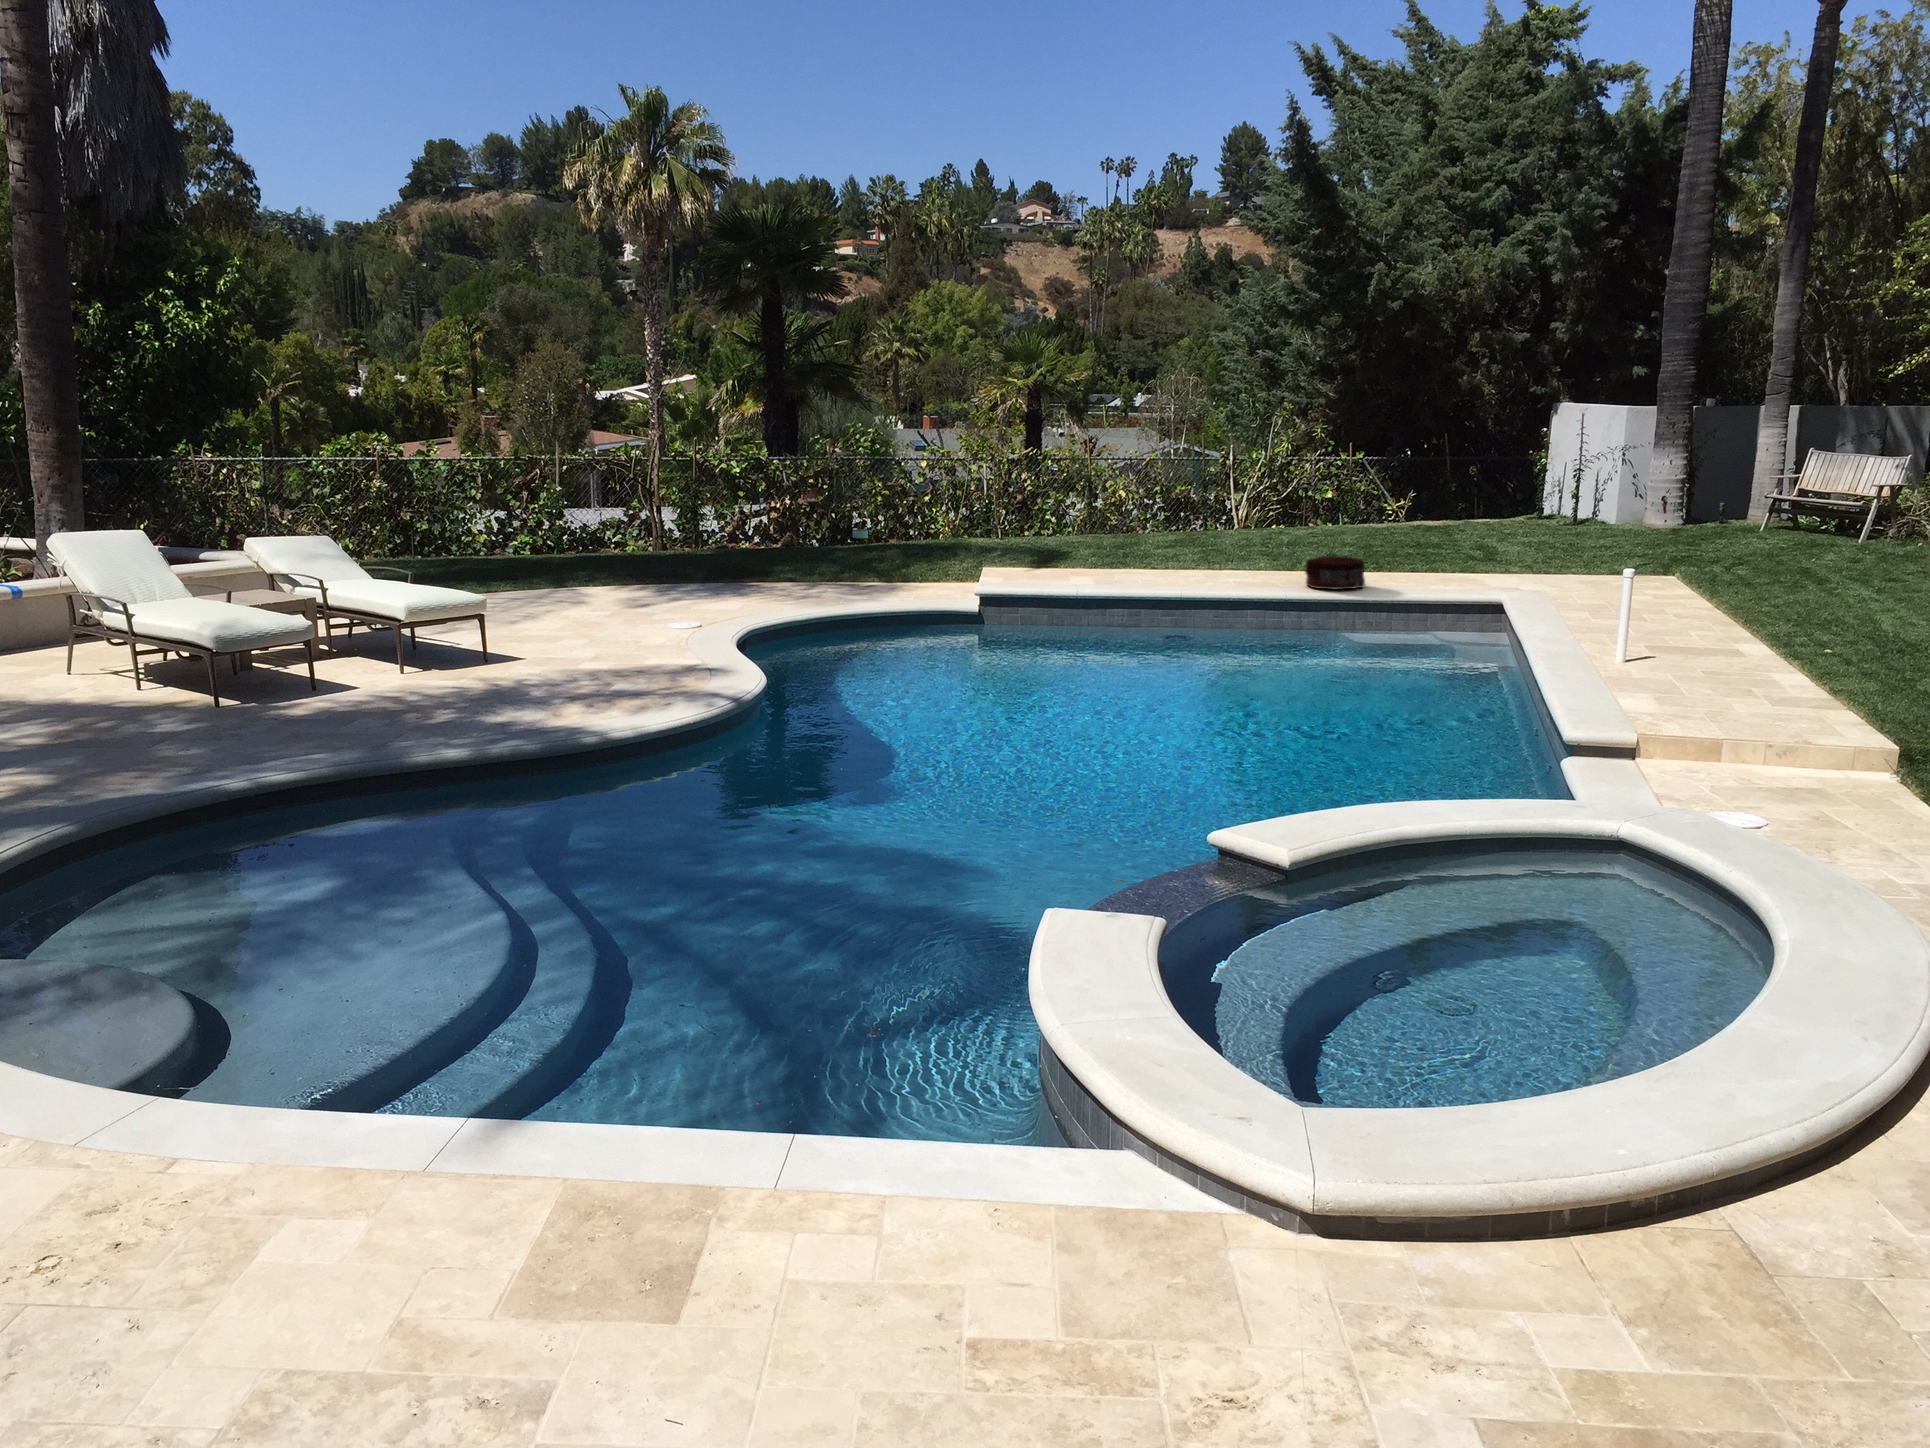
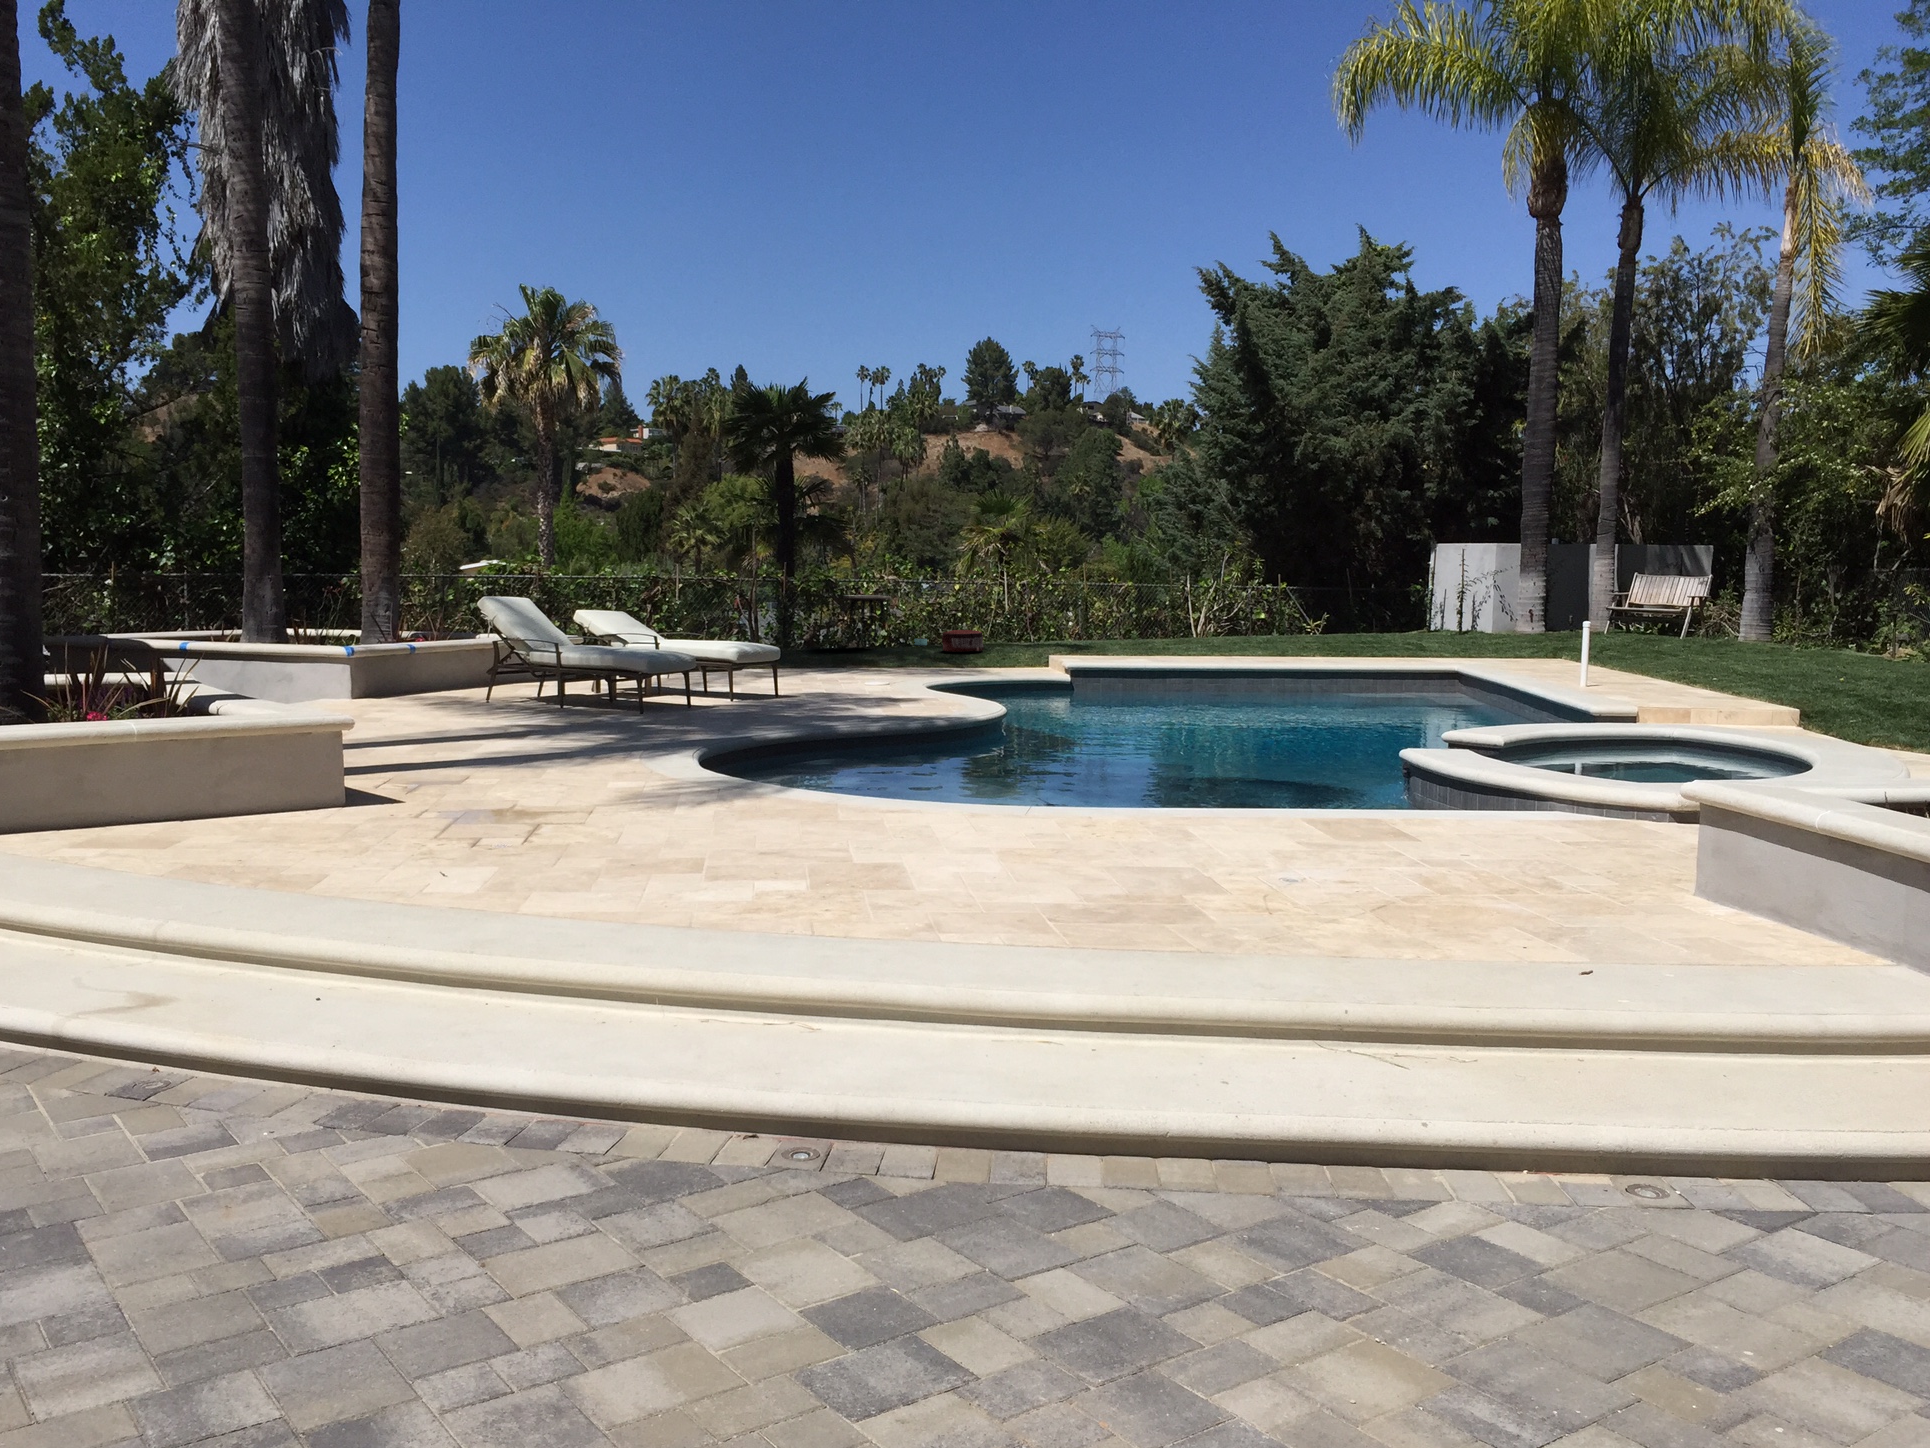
side table: none [758,480,815,546] -> present [843,596,892,649]
pouf: present [1305,556,1365,589] -> present [942,630,984,652]

